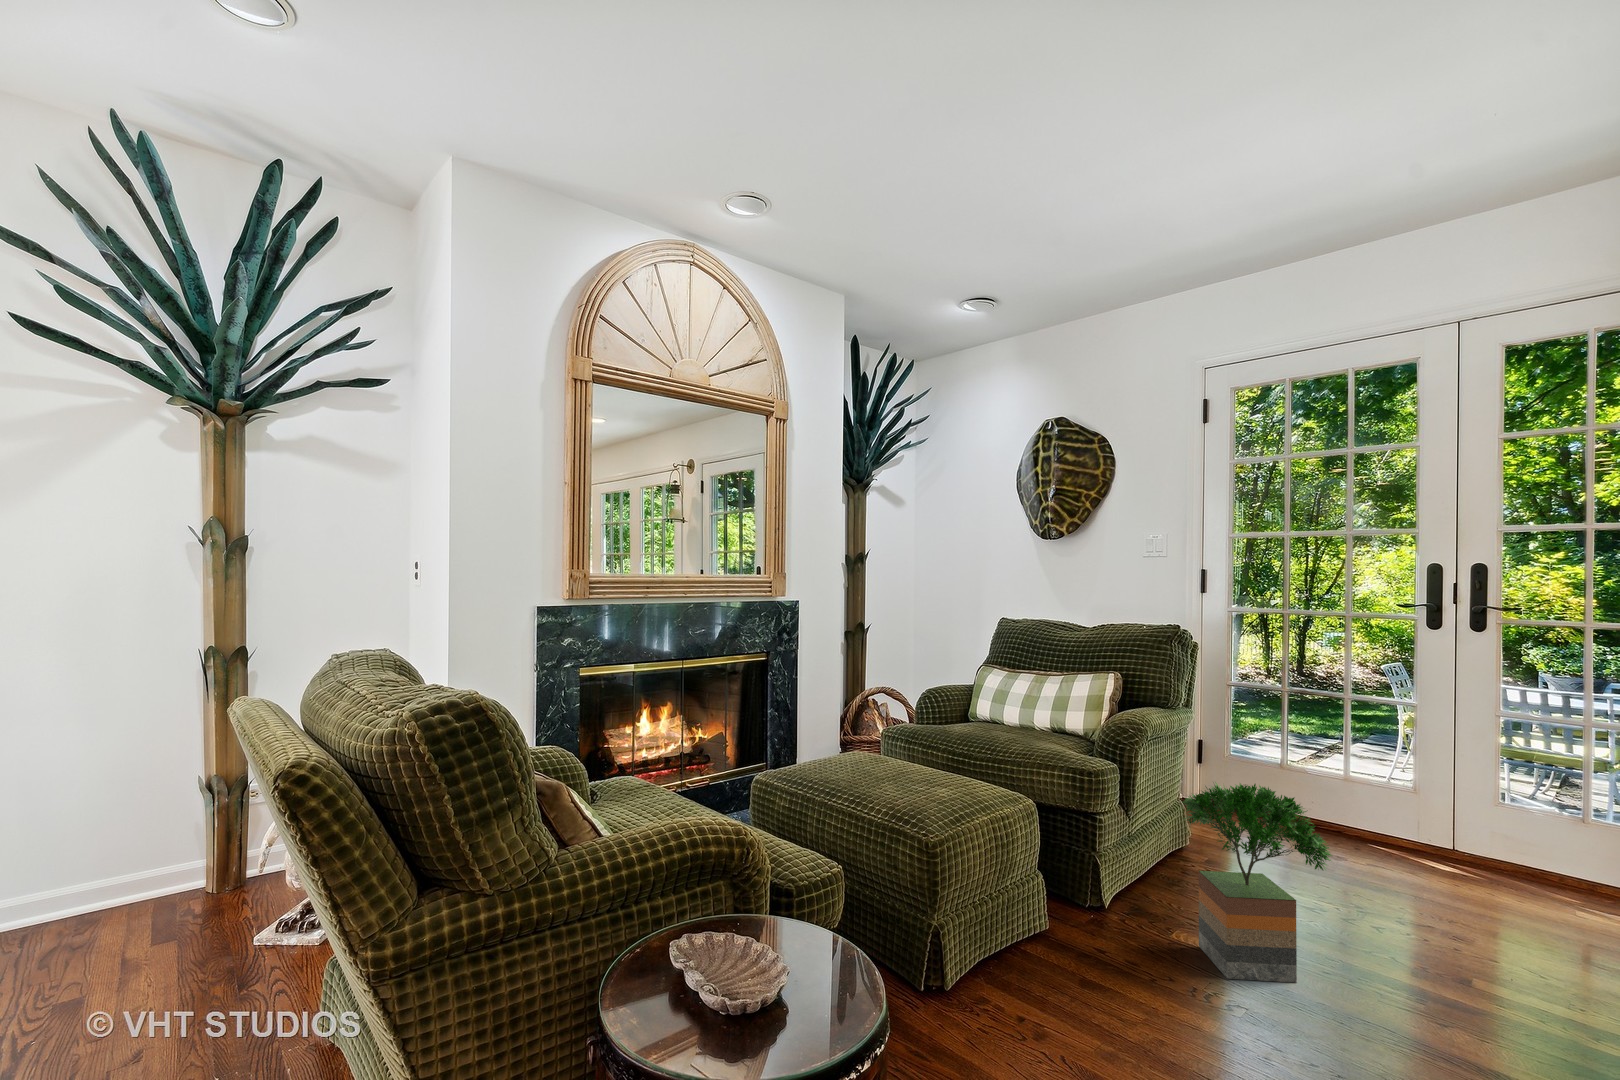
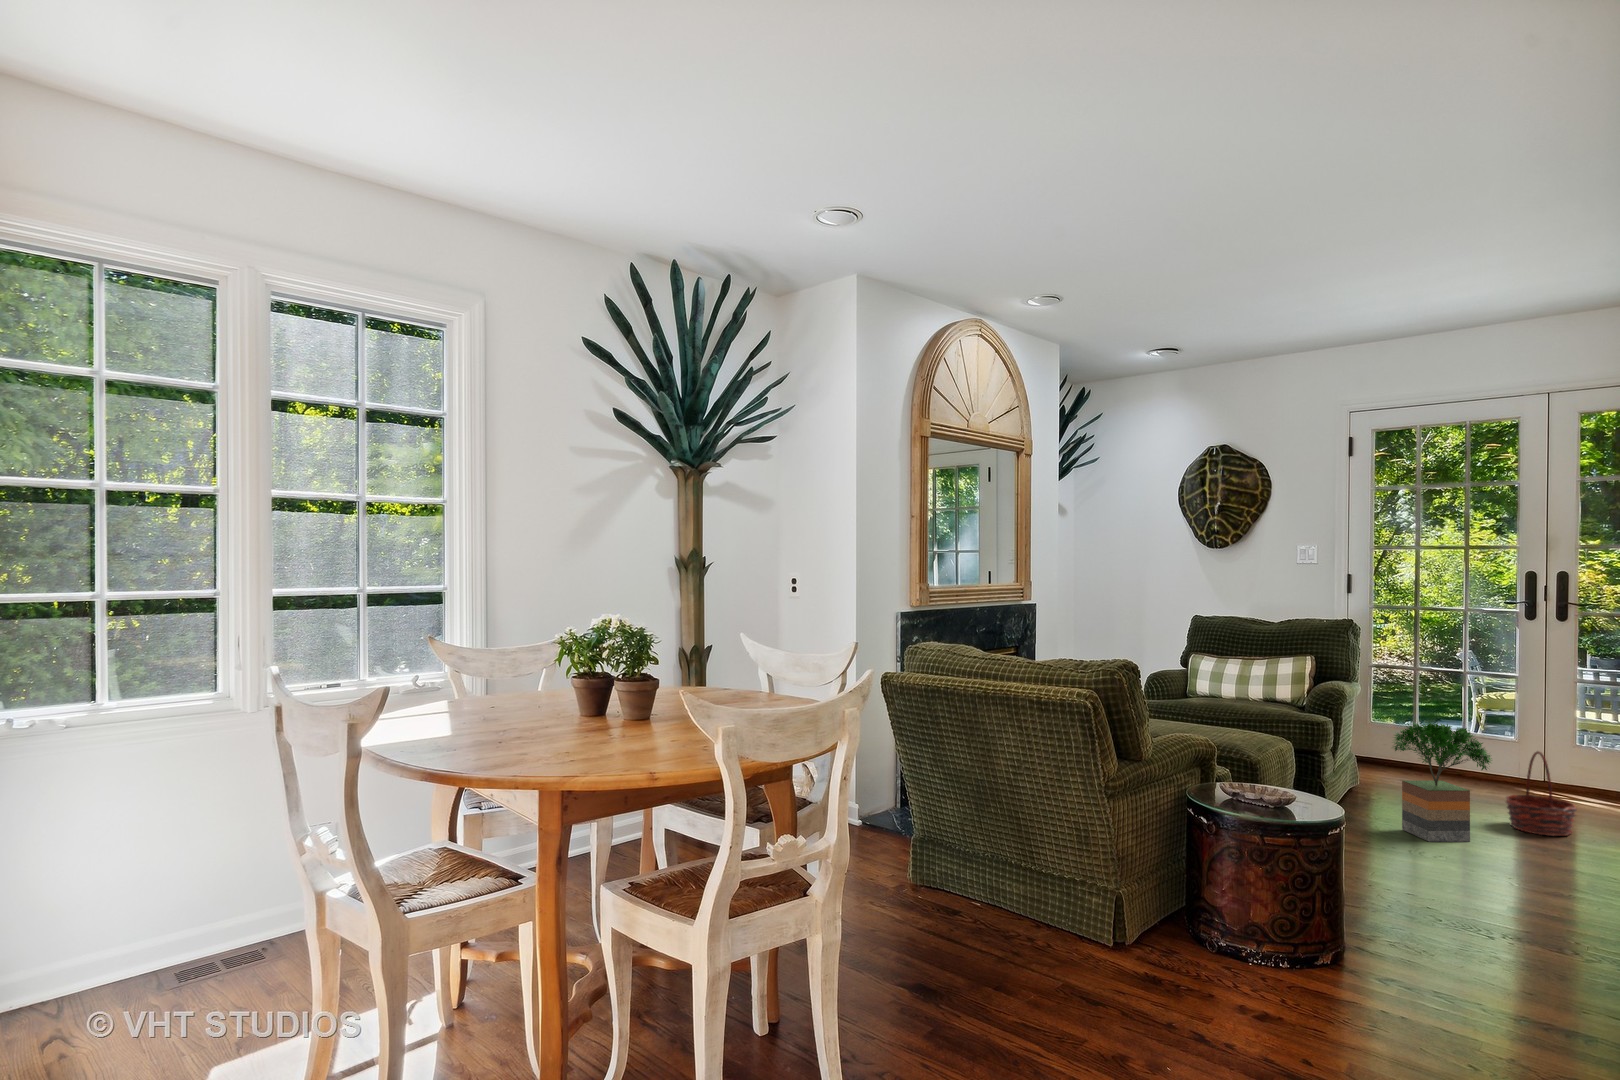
basket: none [1369,834,1484,977] -> present [1506,752,1577,836]

